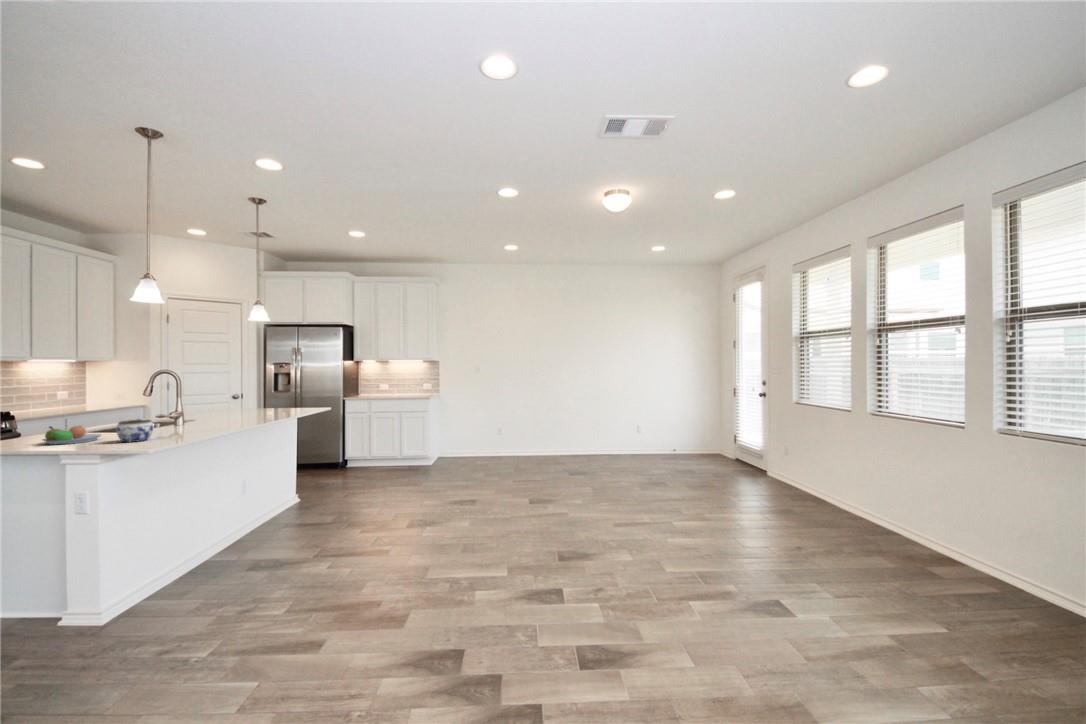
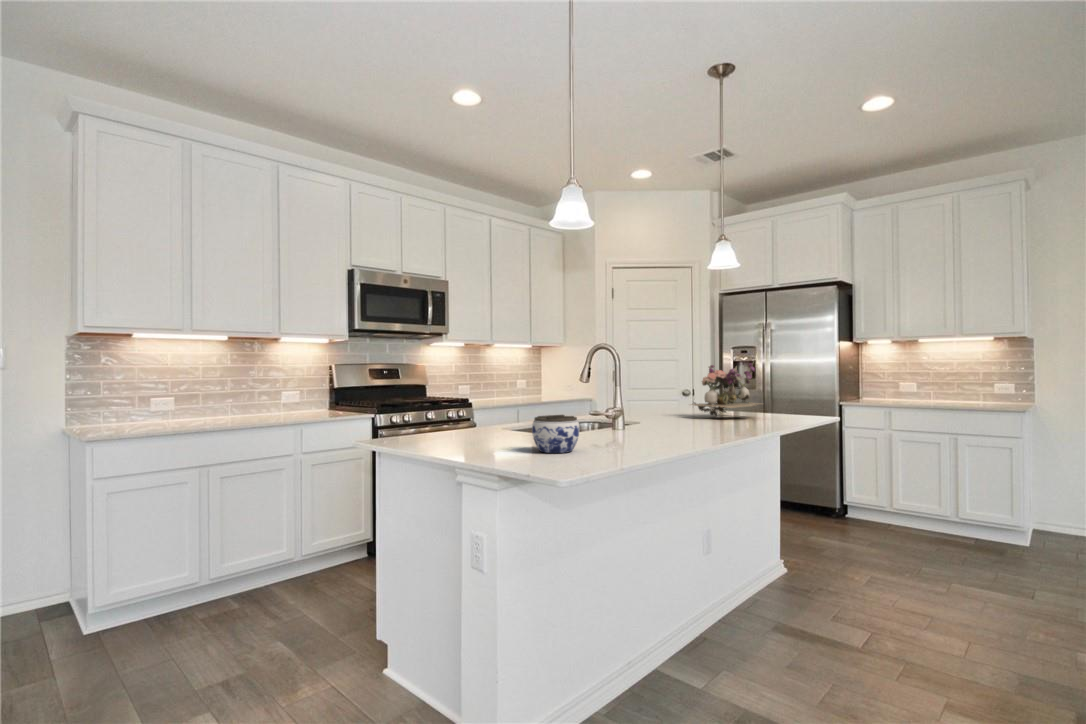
flower arrangement: none [234,378,286,413] -> present [692,363,760,416]
fruit bowl: present [43,426,101,444] -> none [460,417,523,446]

